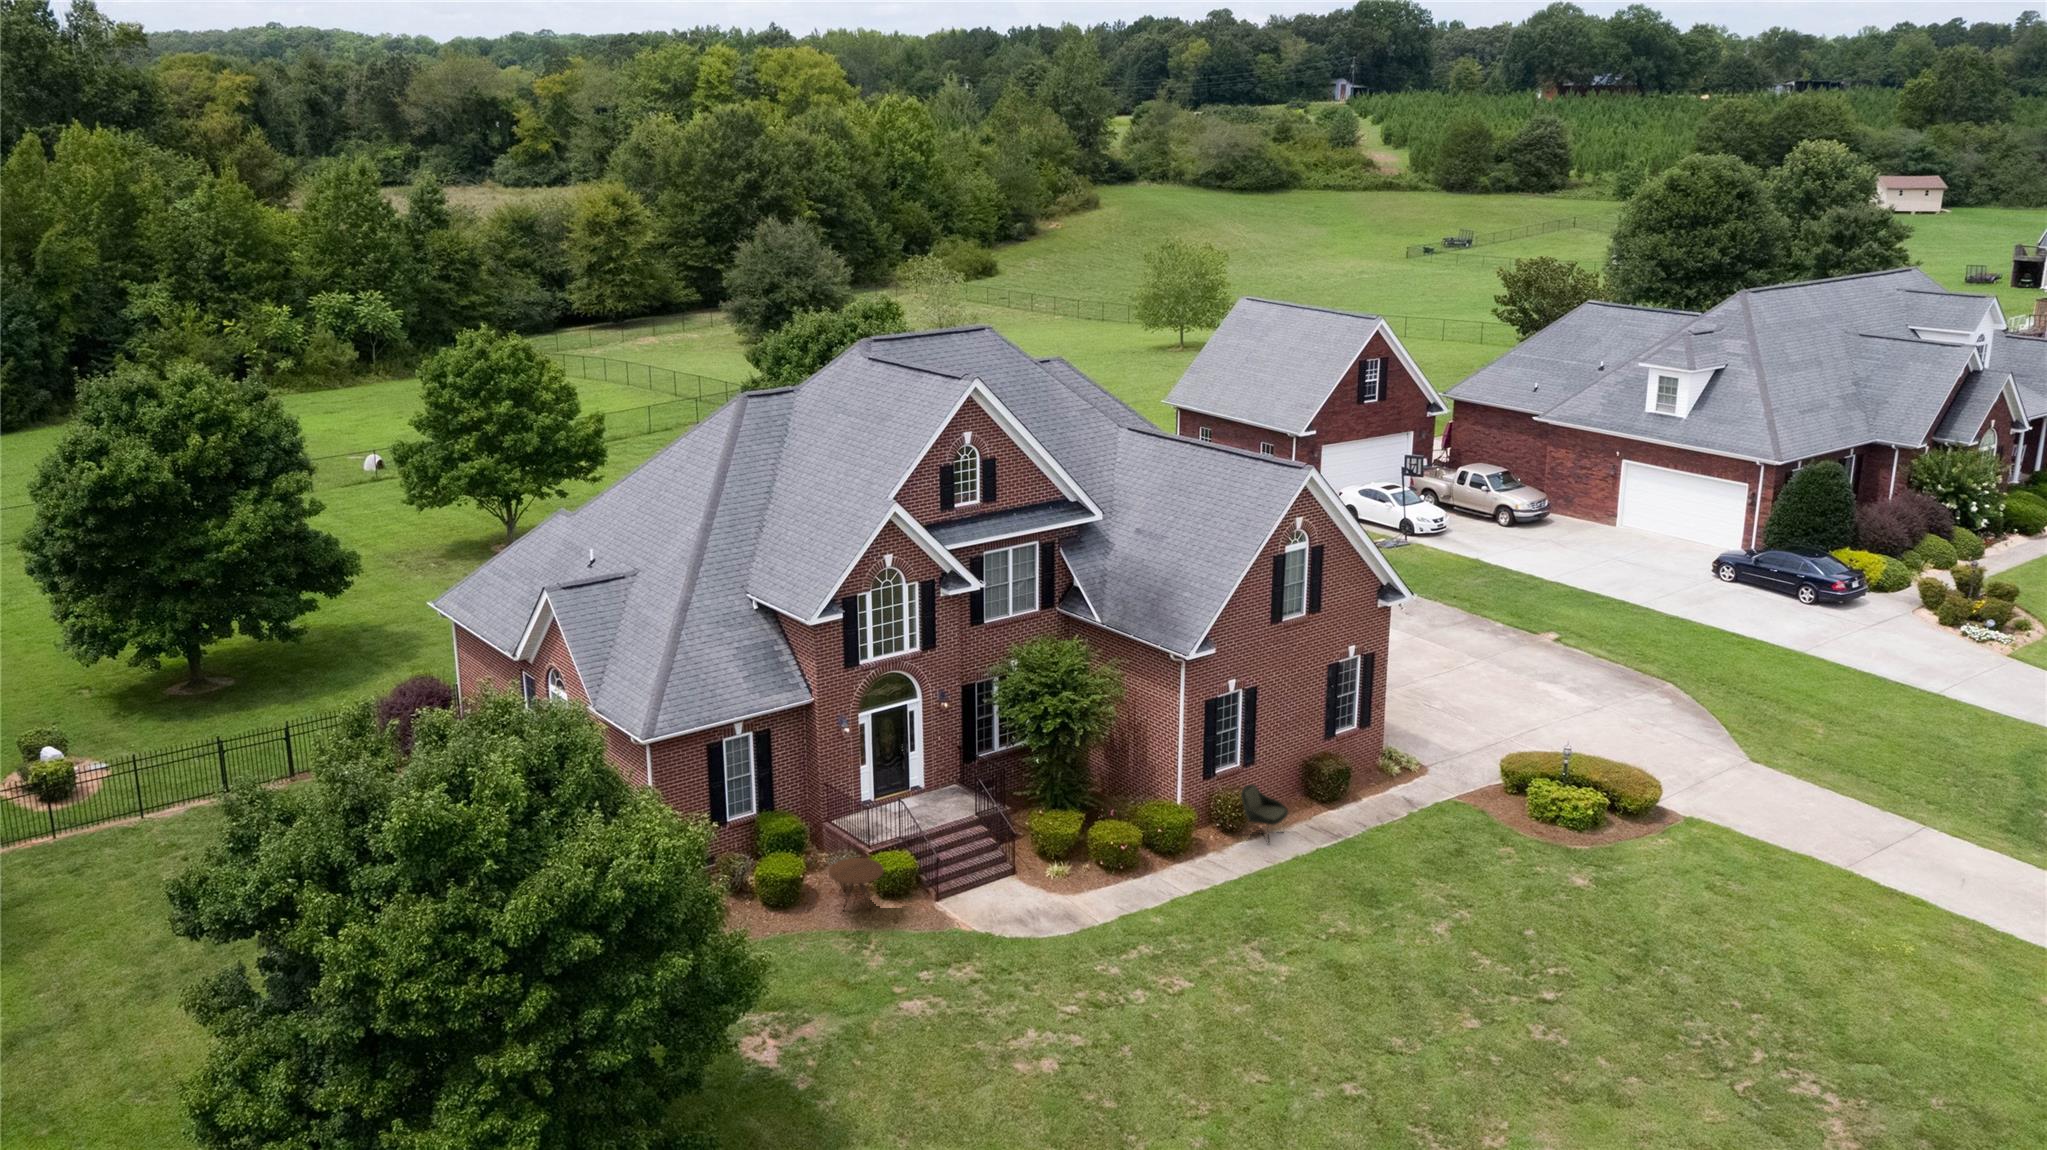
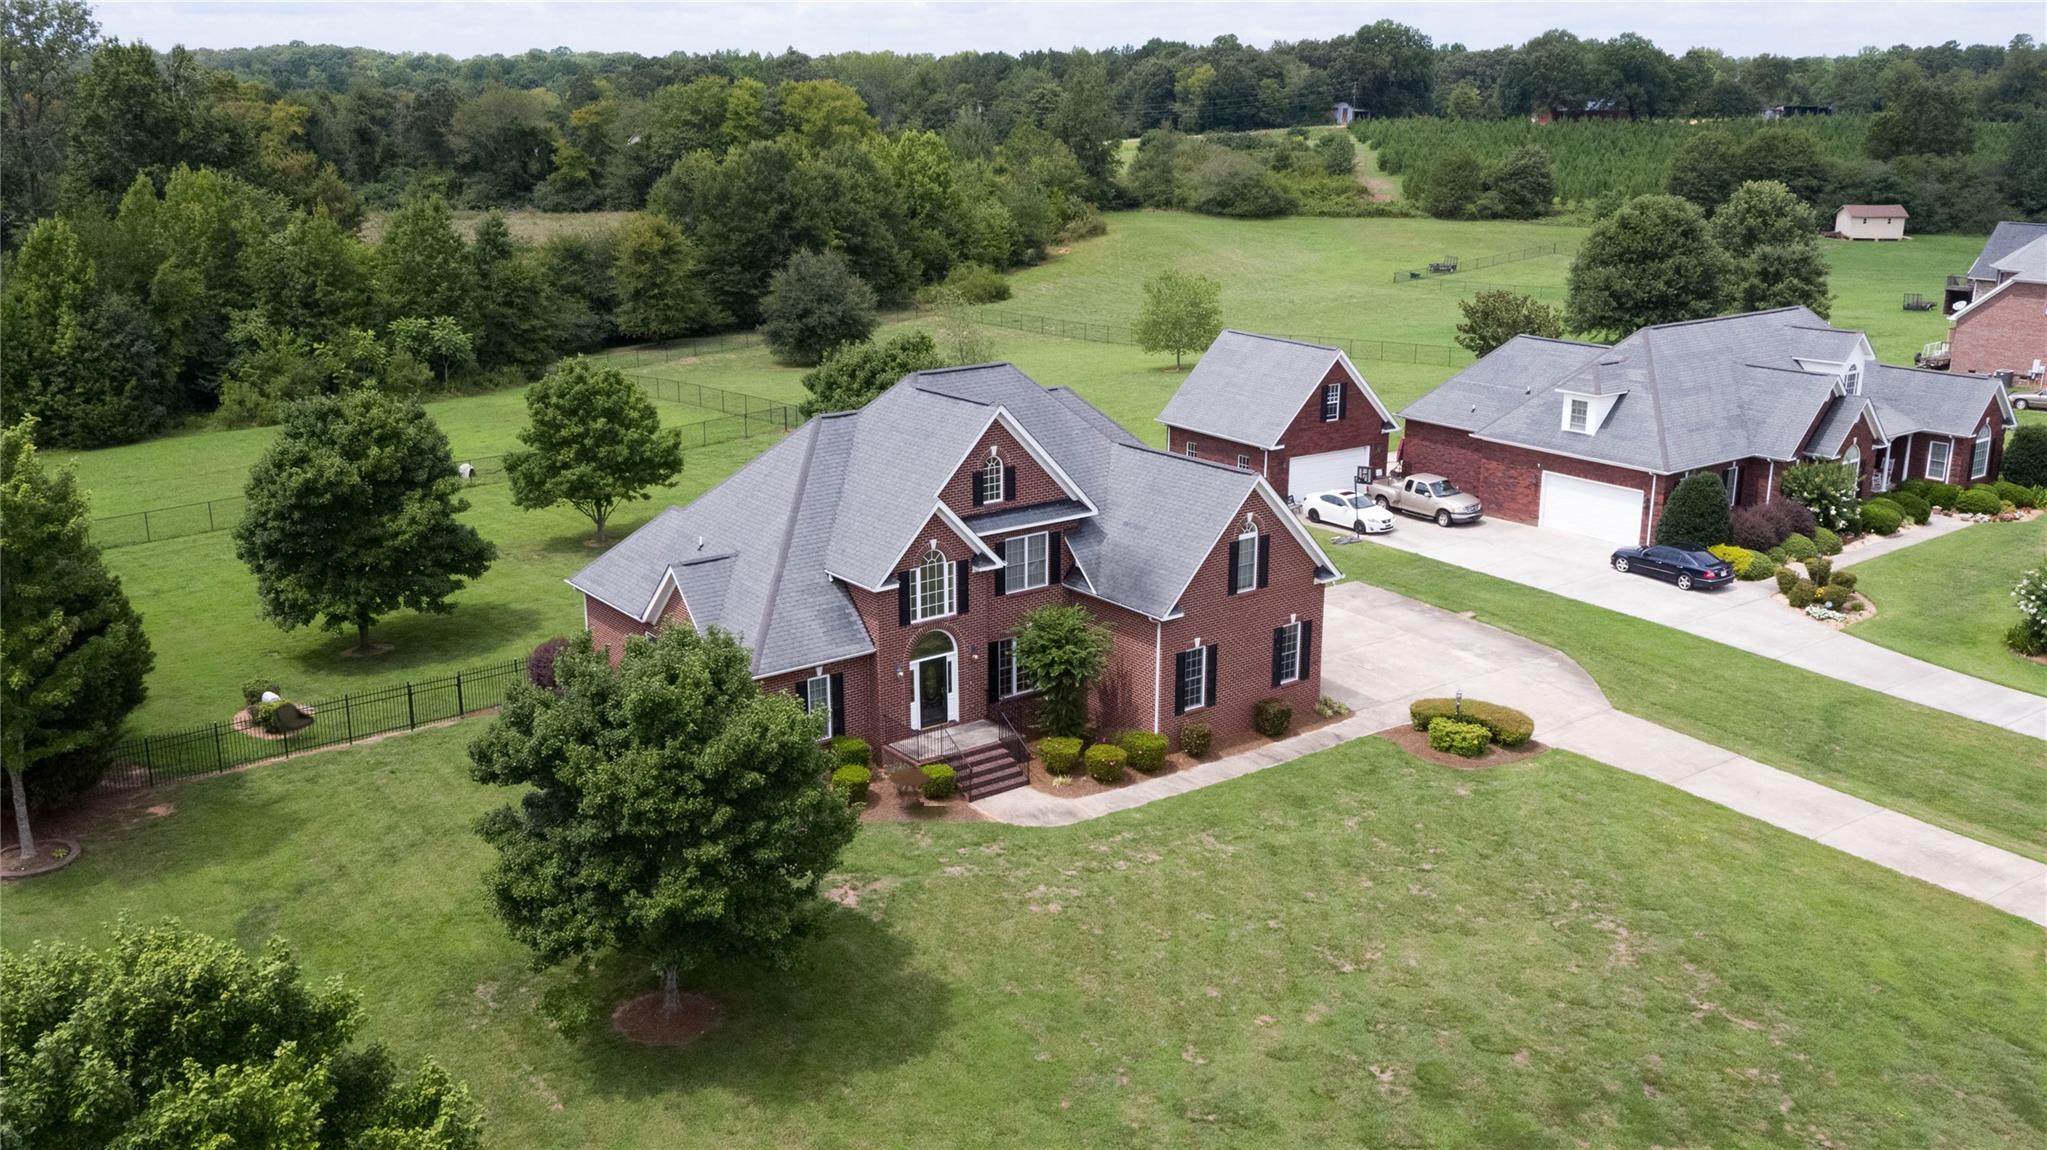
lounge chair: present [1241,784,1288,843] -> present [274,703,315,732]

